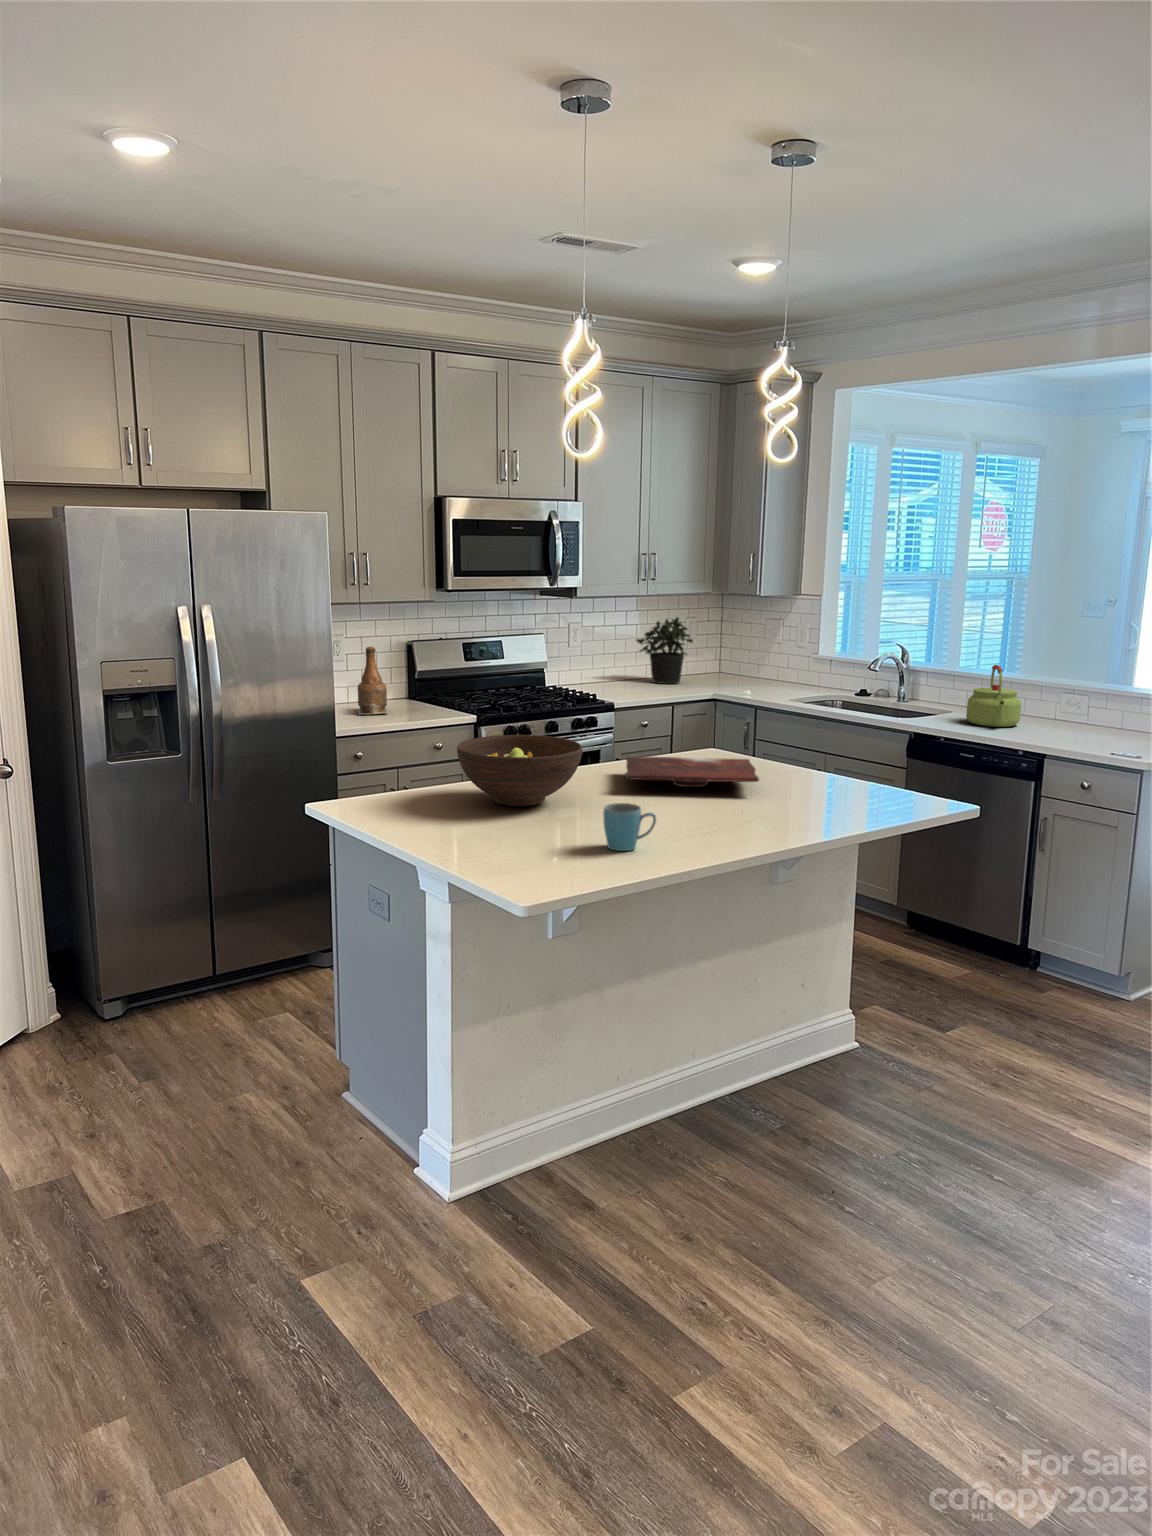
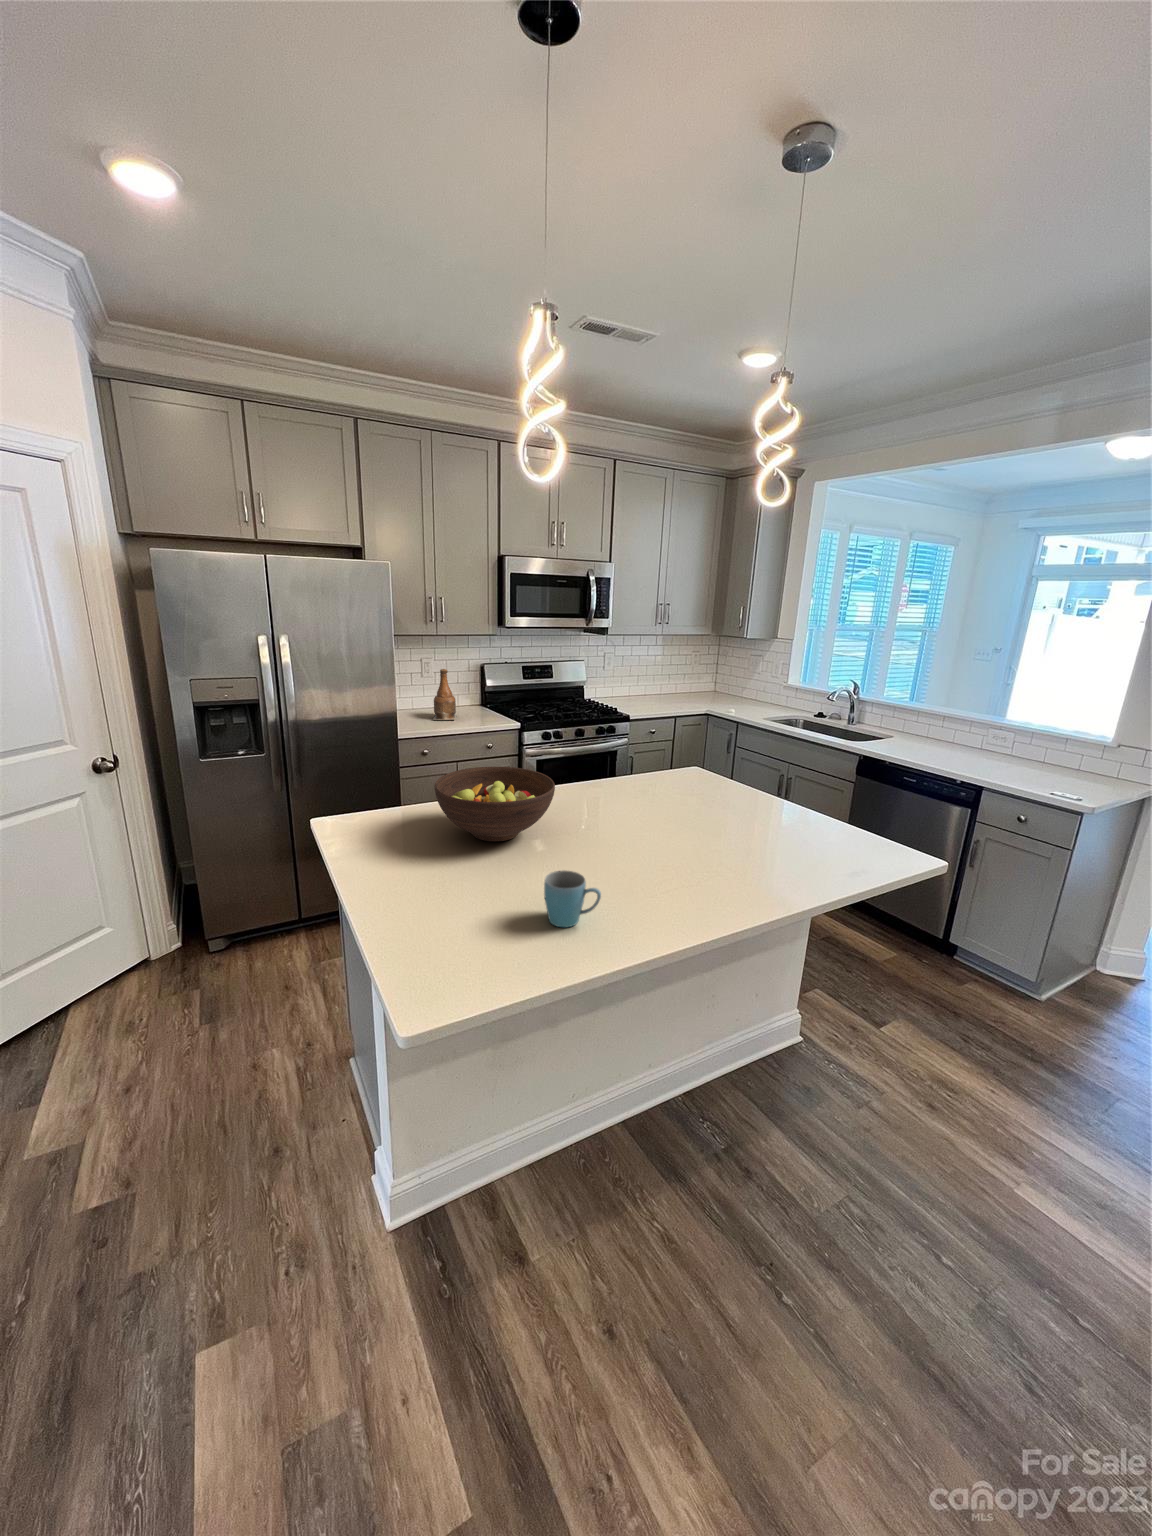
potted plant: present [636,617,693,684] -> none [653,652,694,701]
kettle: present [966,665,1021,727] -> none [908,704,957,756]
cutting board: present [625,757,759,787] -> none [600,784,727,825]

